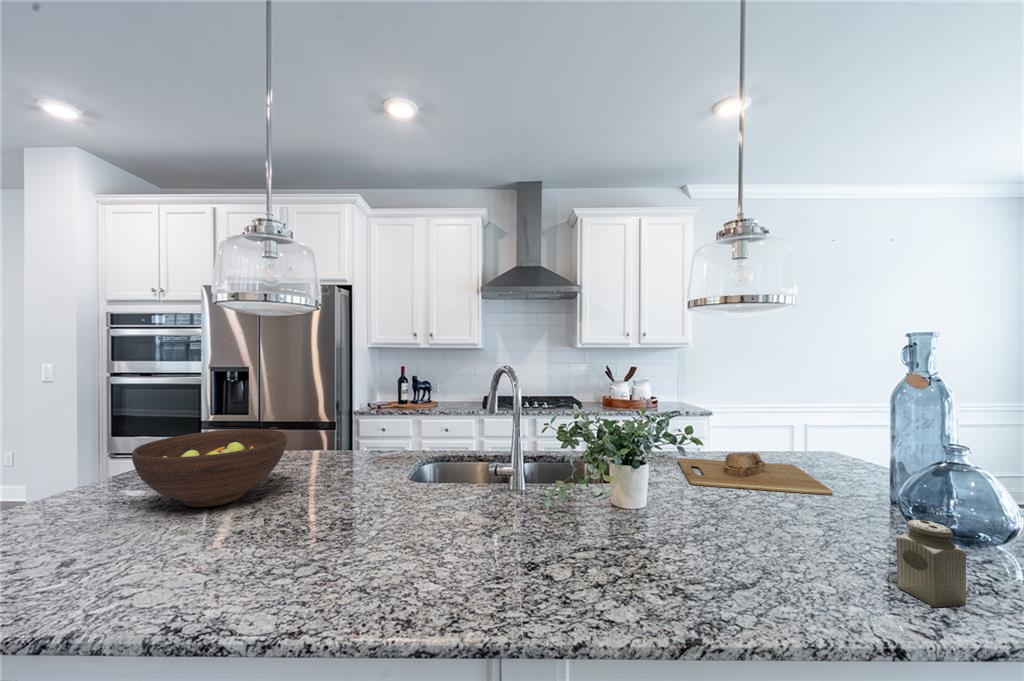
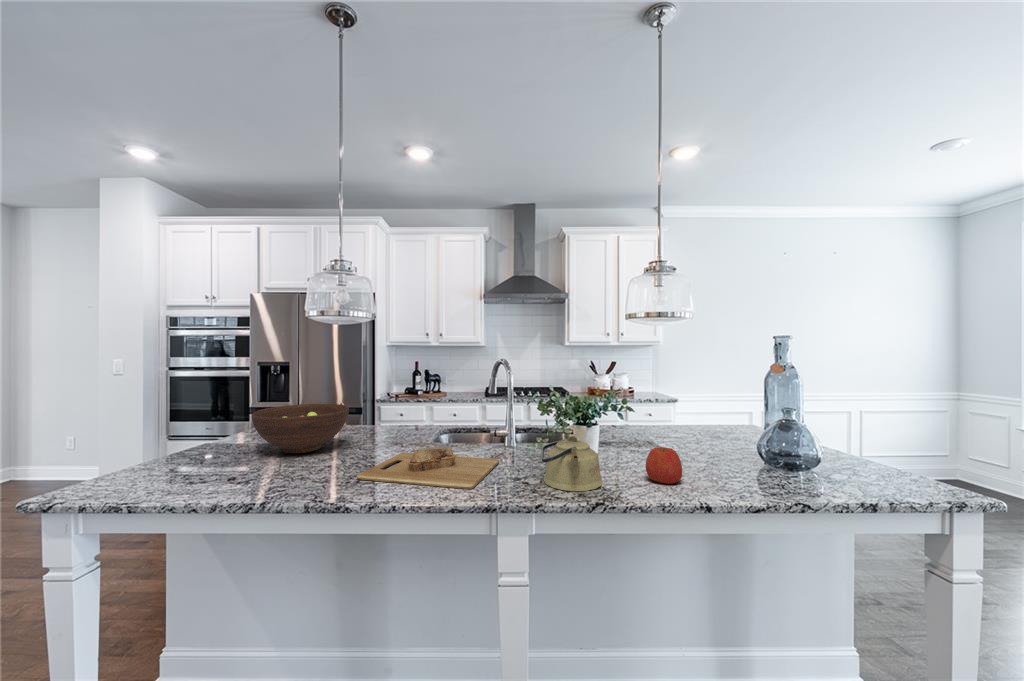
cutting board: present [678,453,833,495] -> present [357,447,499,489]
kettle: none [573,498,679,603] -> present [541,436,602,491]
apple: none [746,515,814,583] -> present [646,447,682,484]
salt shaker: present [896,520,966,607] -> none [729,446,763,492]

